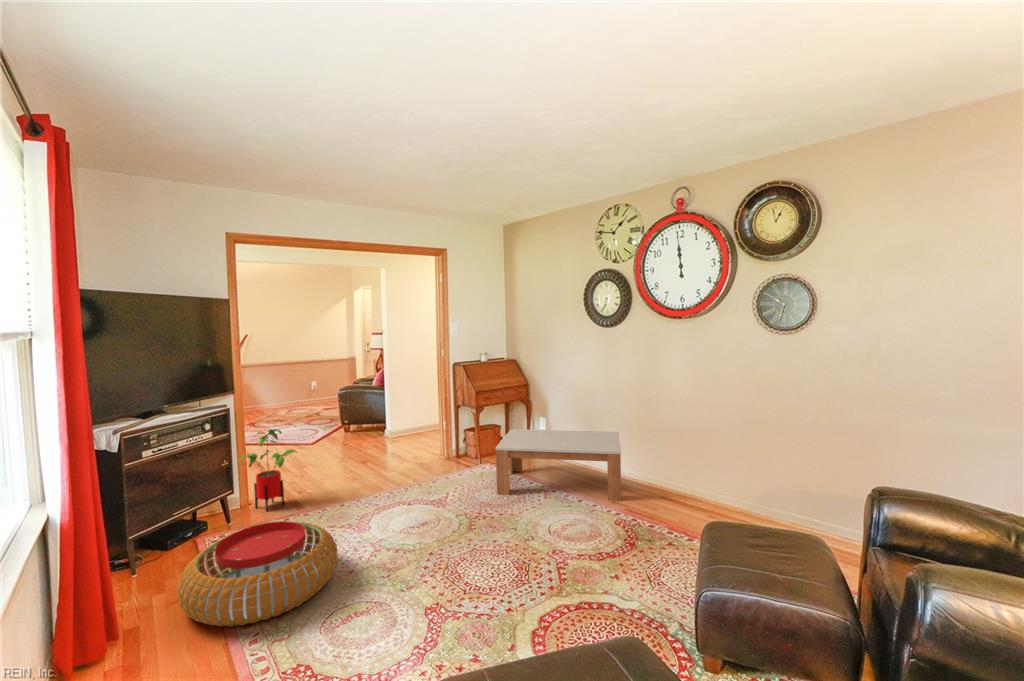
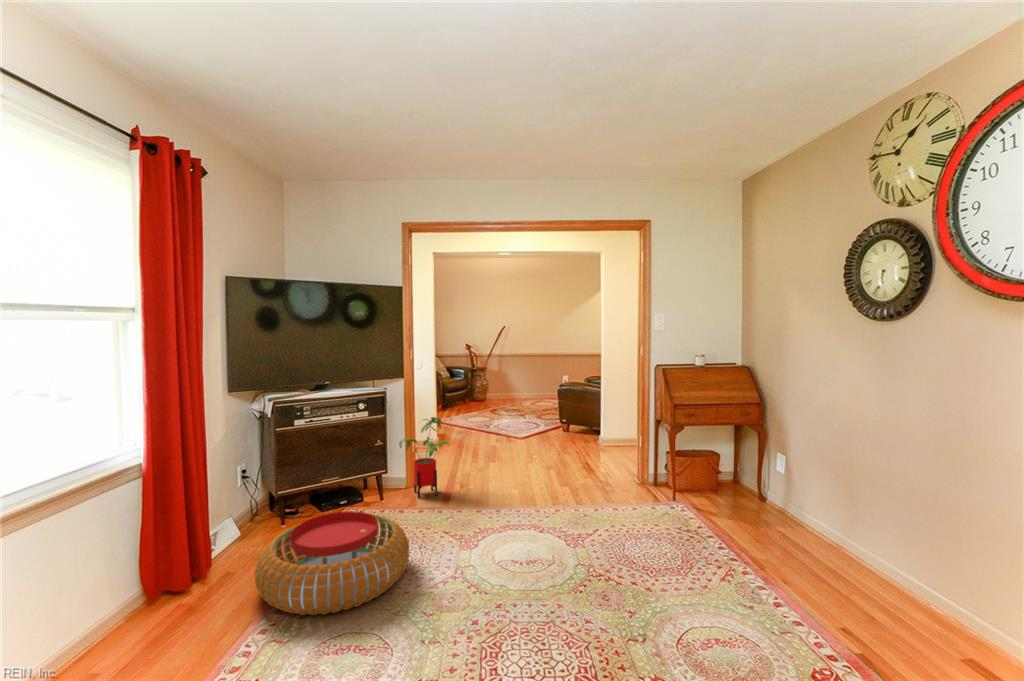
coffee table: present [495,429,621,501] -> none [654,464,896,635]

